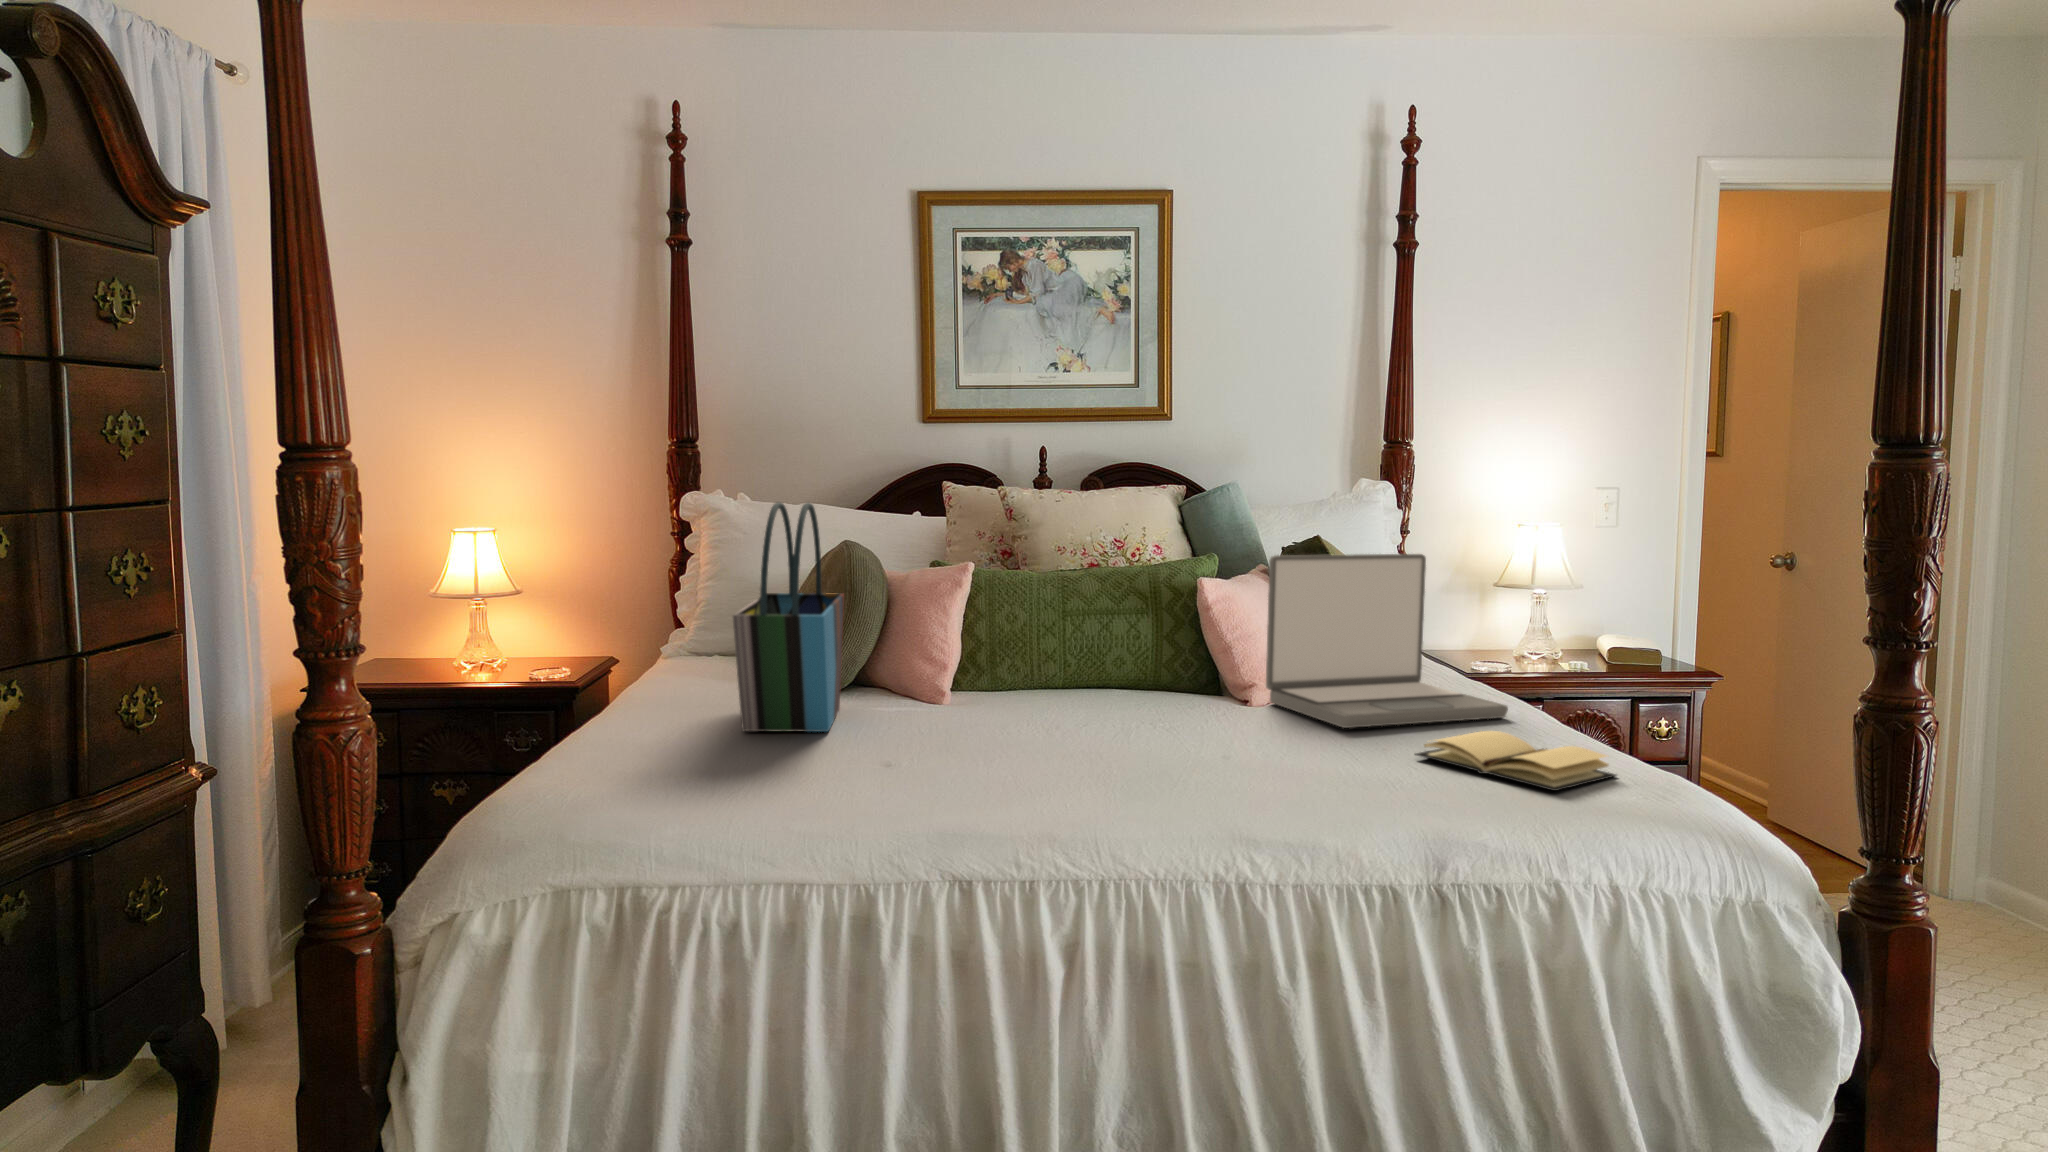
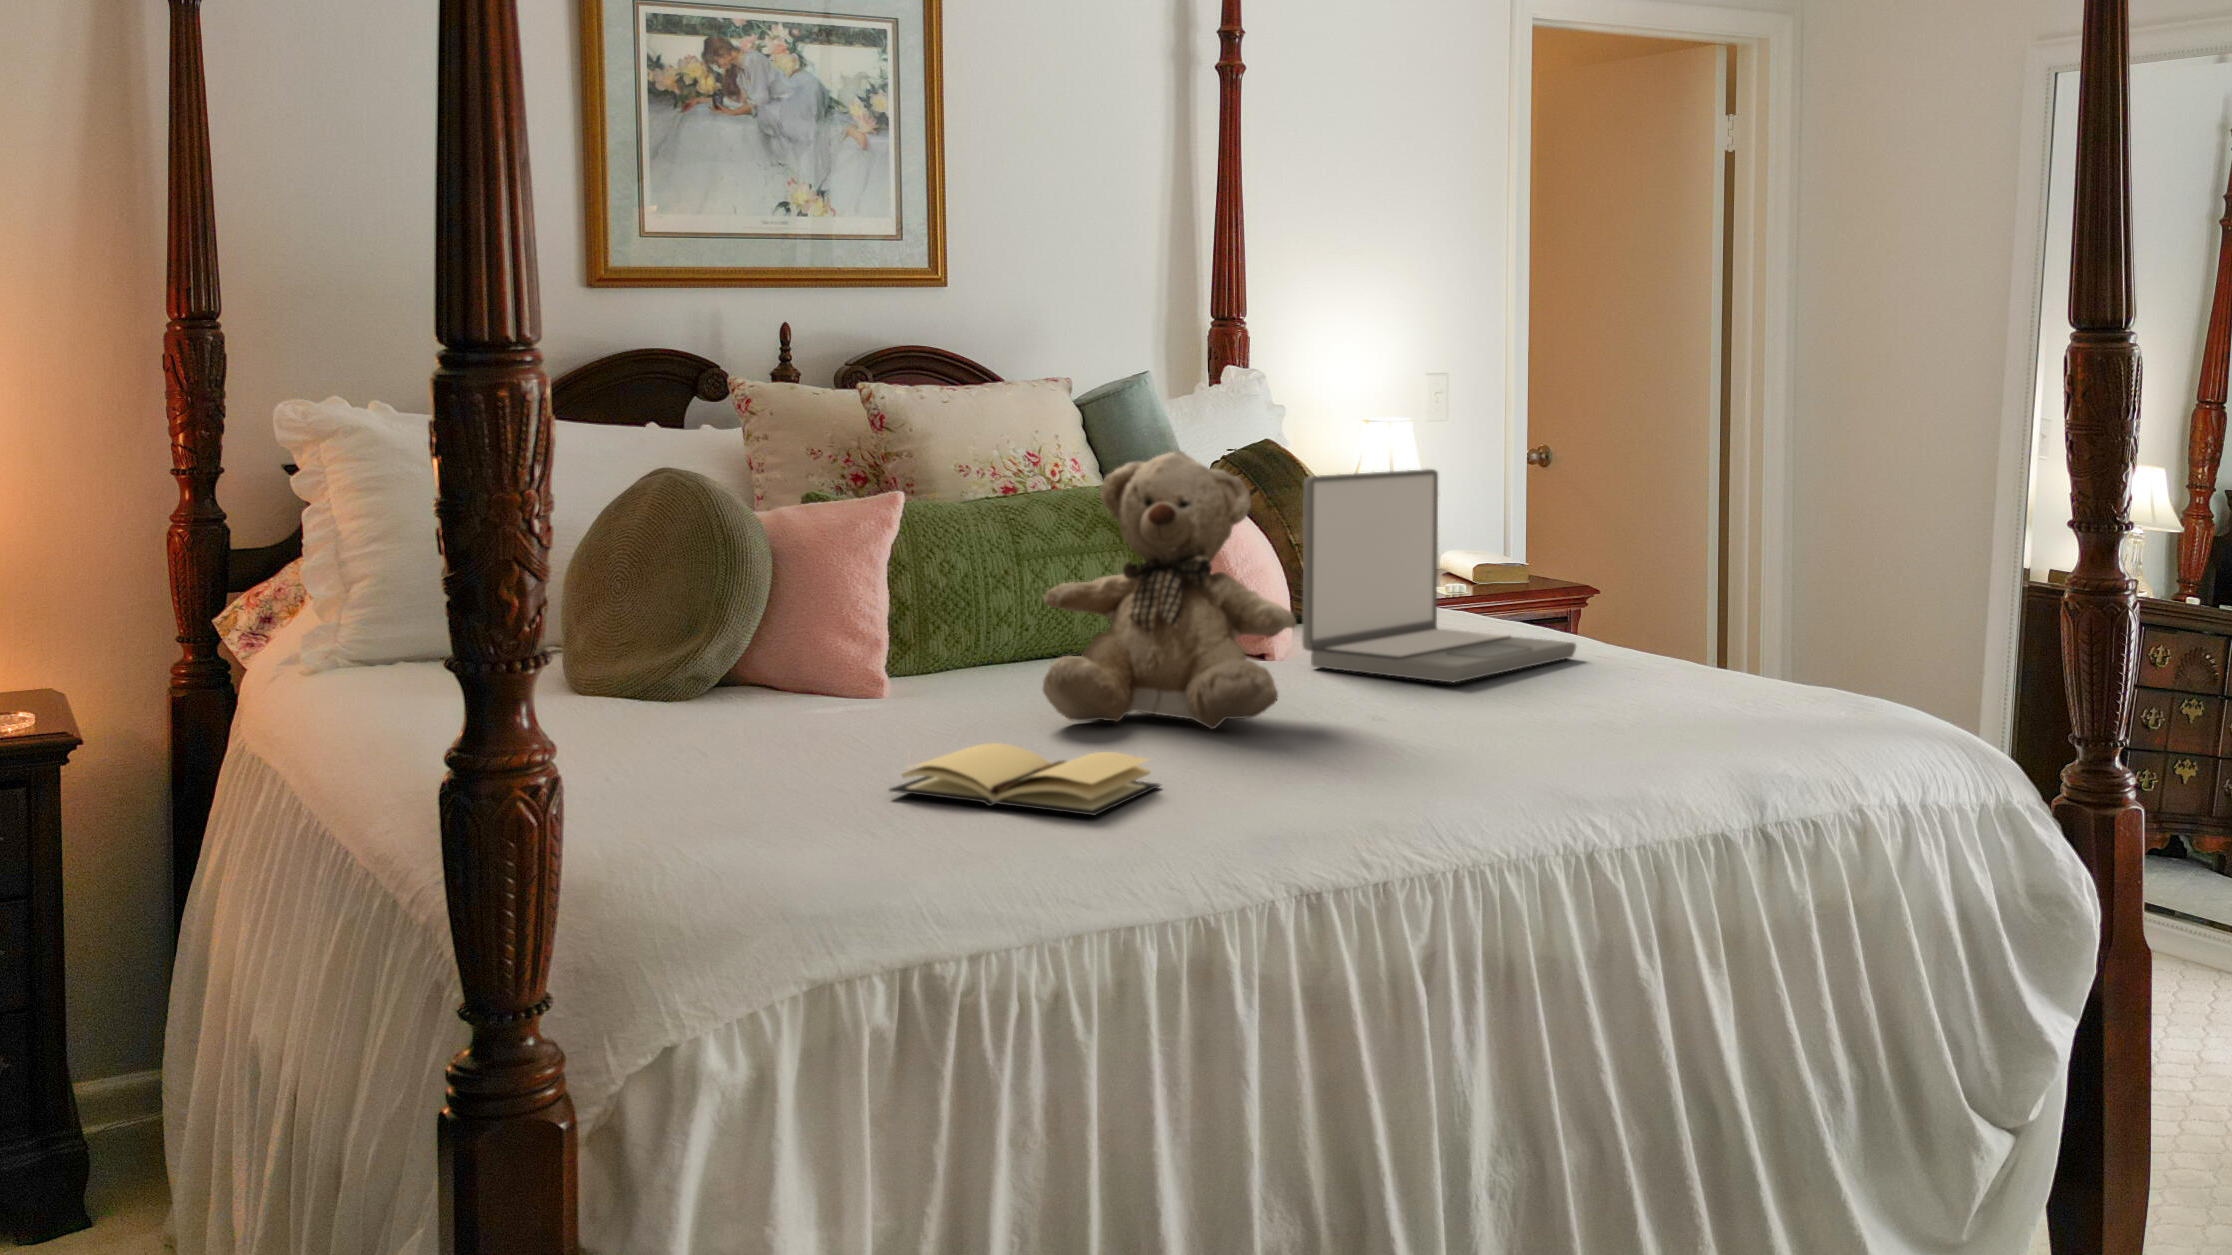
tote bag: present [733,502,844,732] -> none [653,417,895,768]
teddy bear: none [978,533,1174,743] -> present [1043,451,1296,729]
book: present [1416,731,1617,791] -> present [890,743,1160,815]

